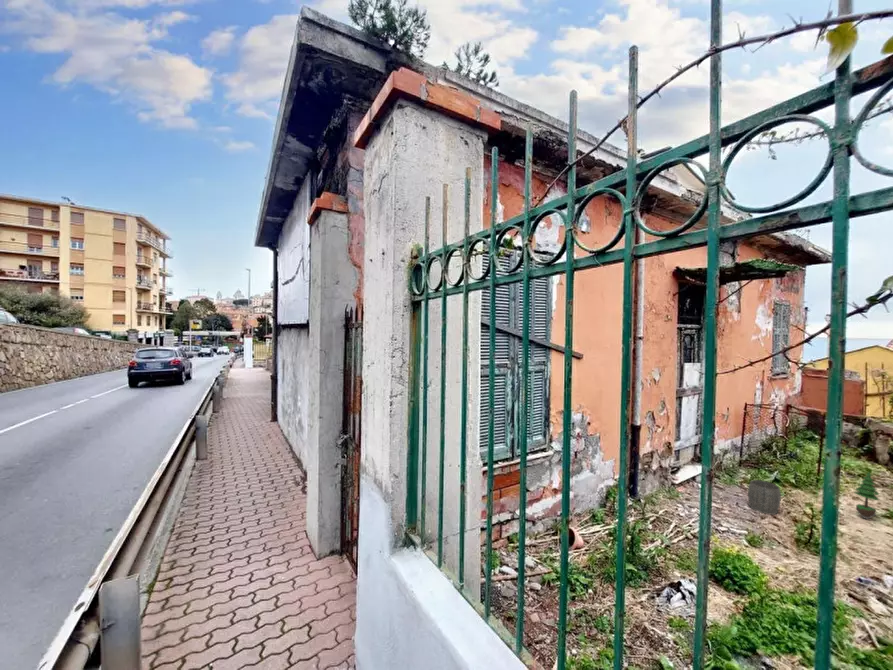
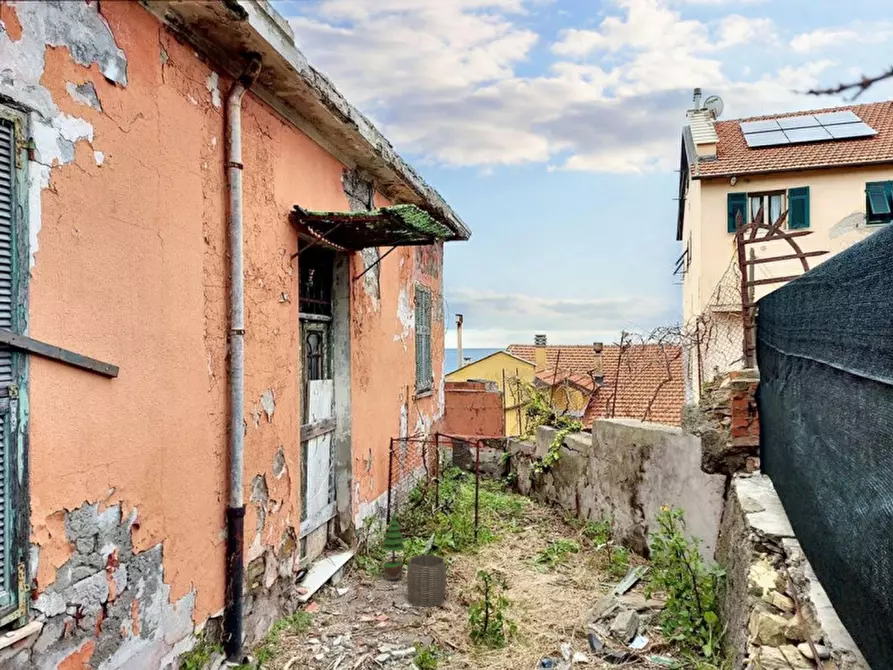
potted tree: present [855,472,879,519] -> present [382,513,405,580]

